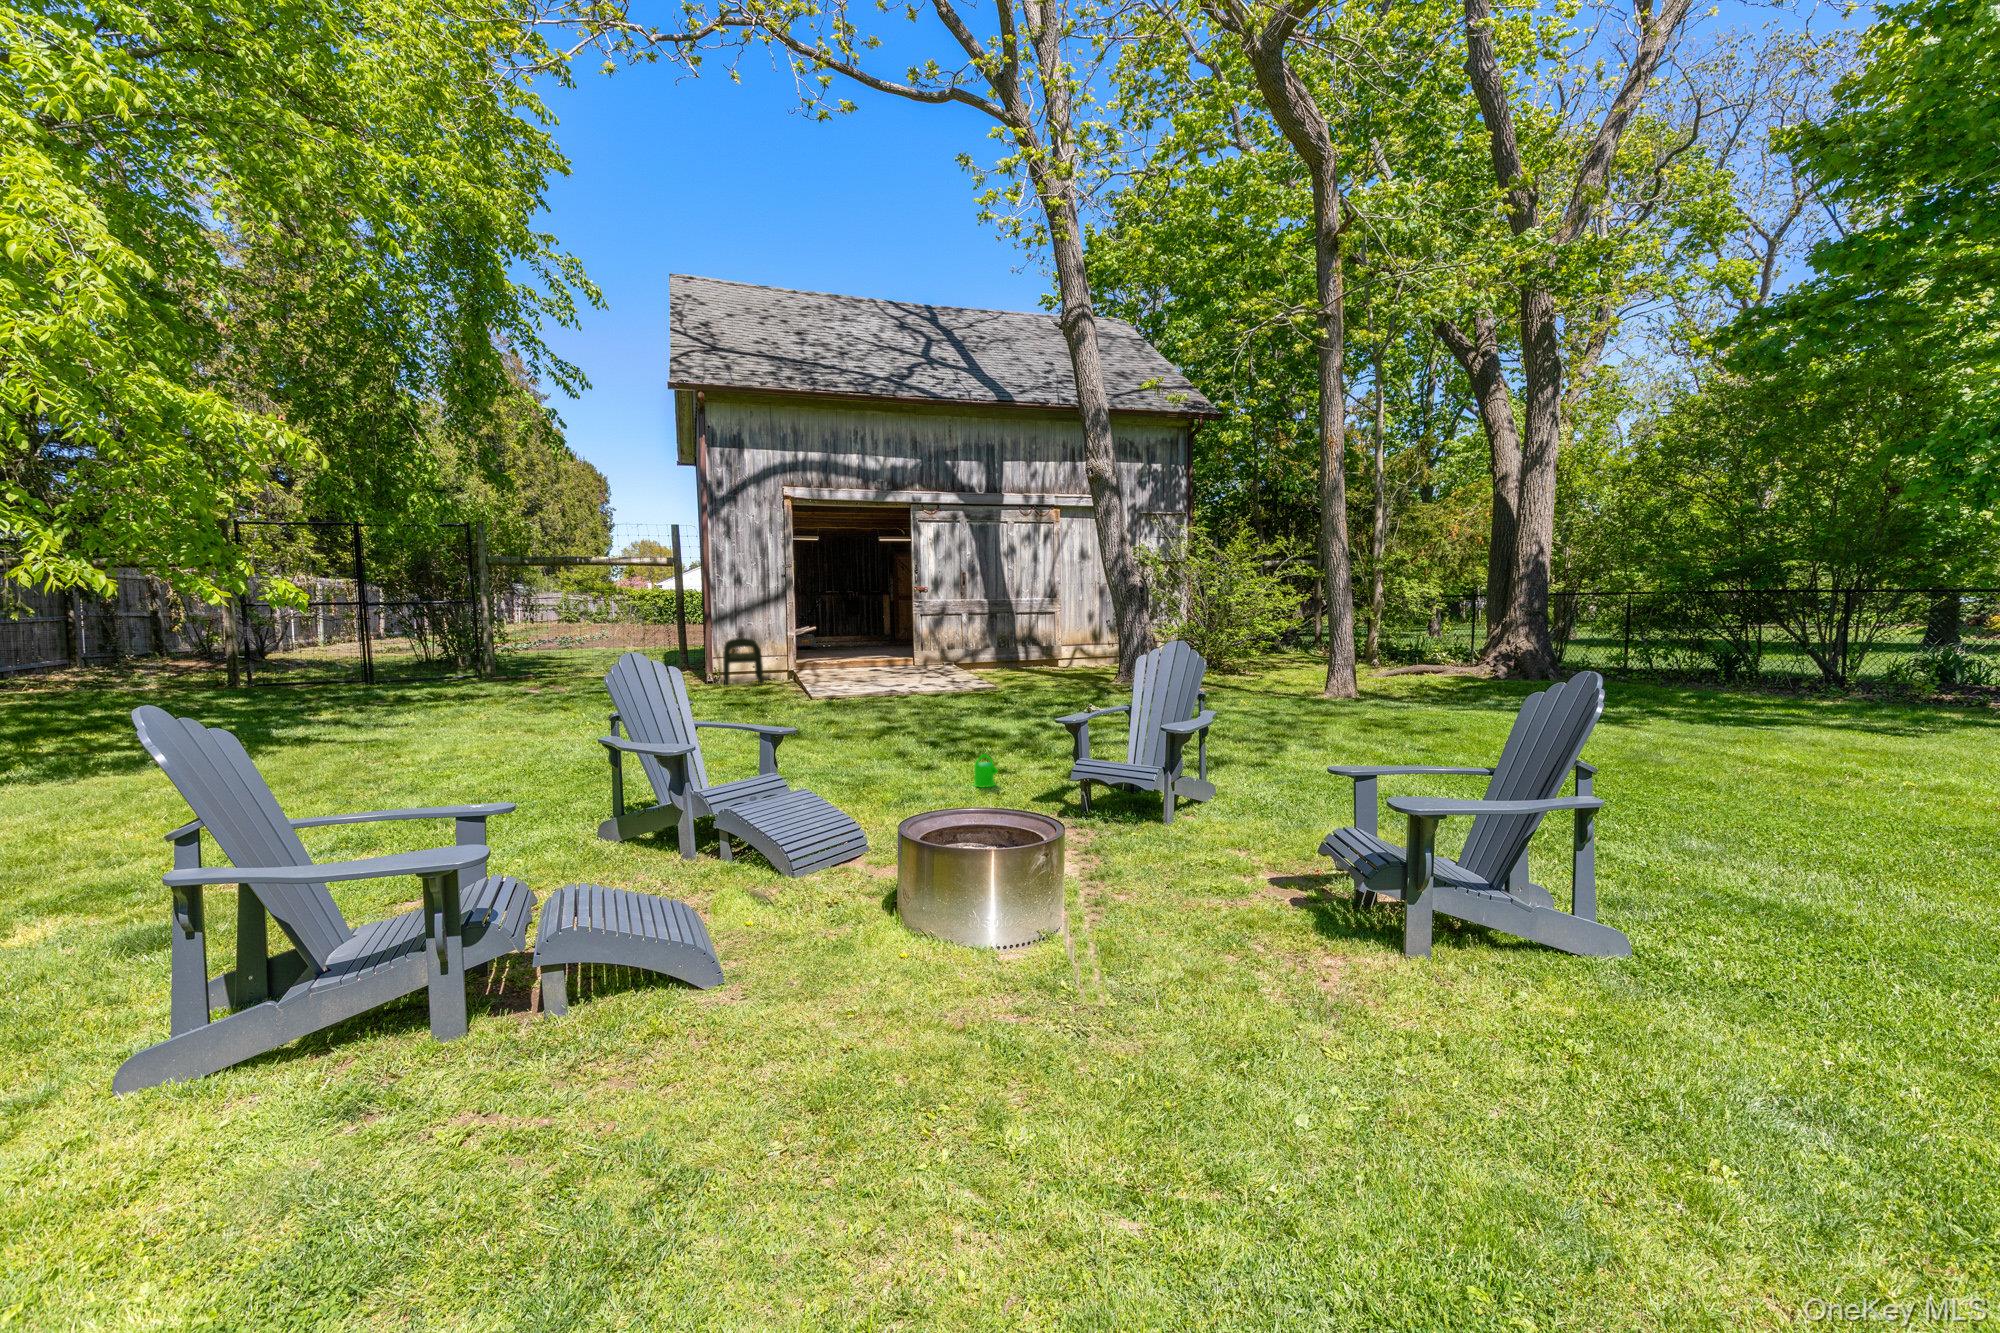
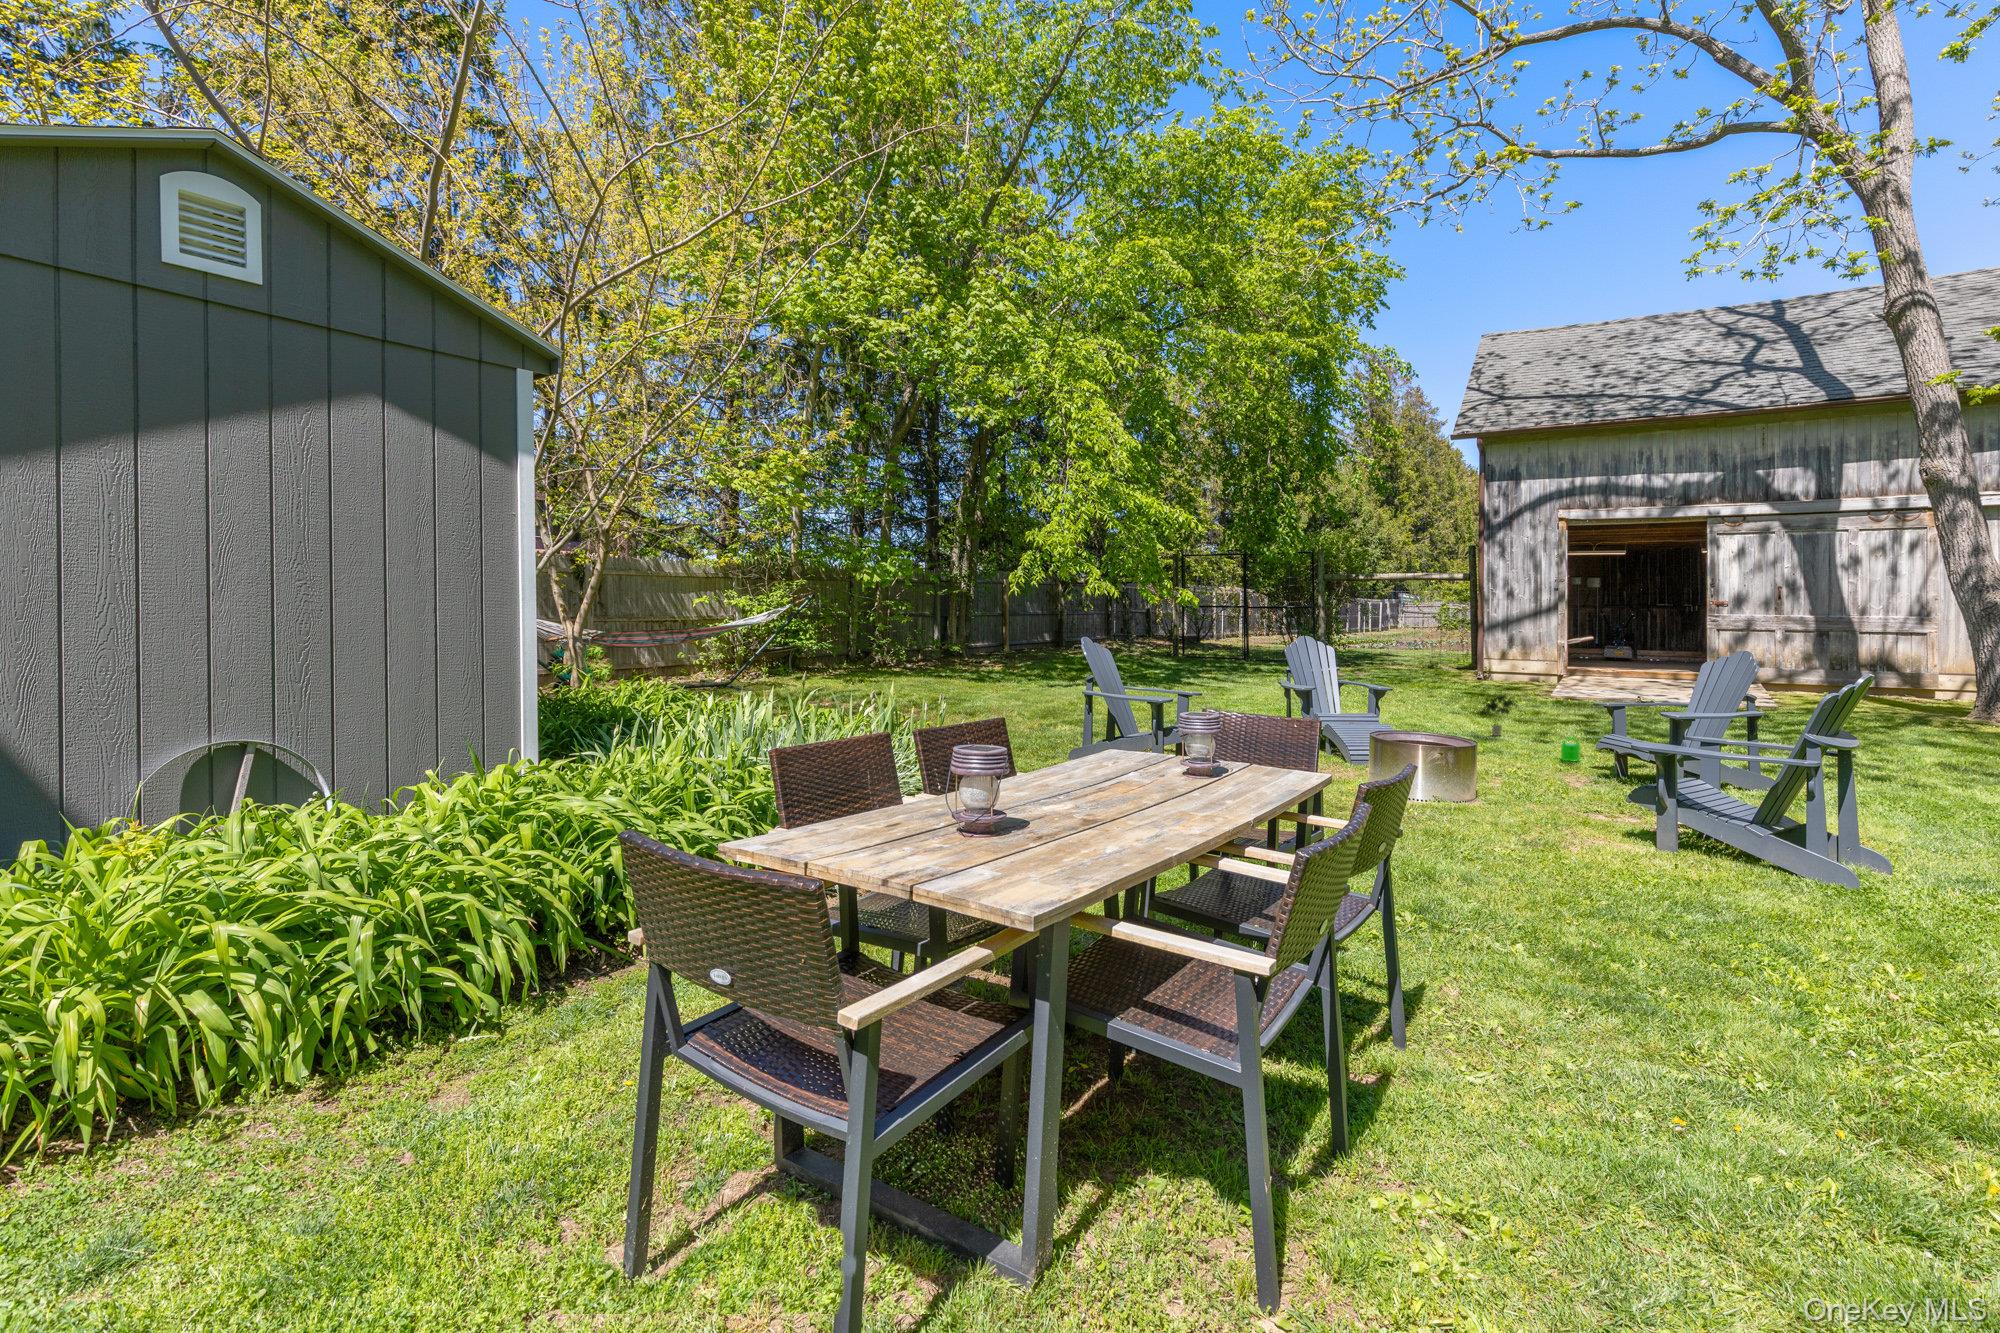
bench: present [723,638,764,686] -> none [1481,647,1525,687]
potted plant: none [820,703,871,759] -> present [1480,695,1517,736]

